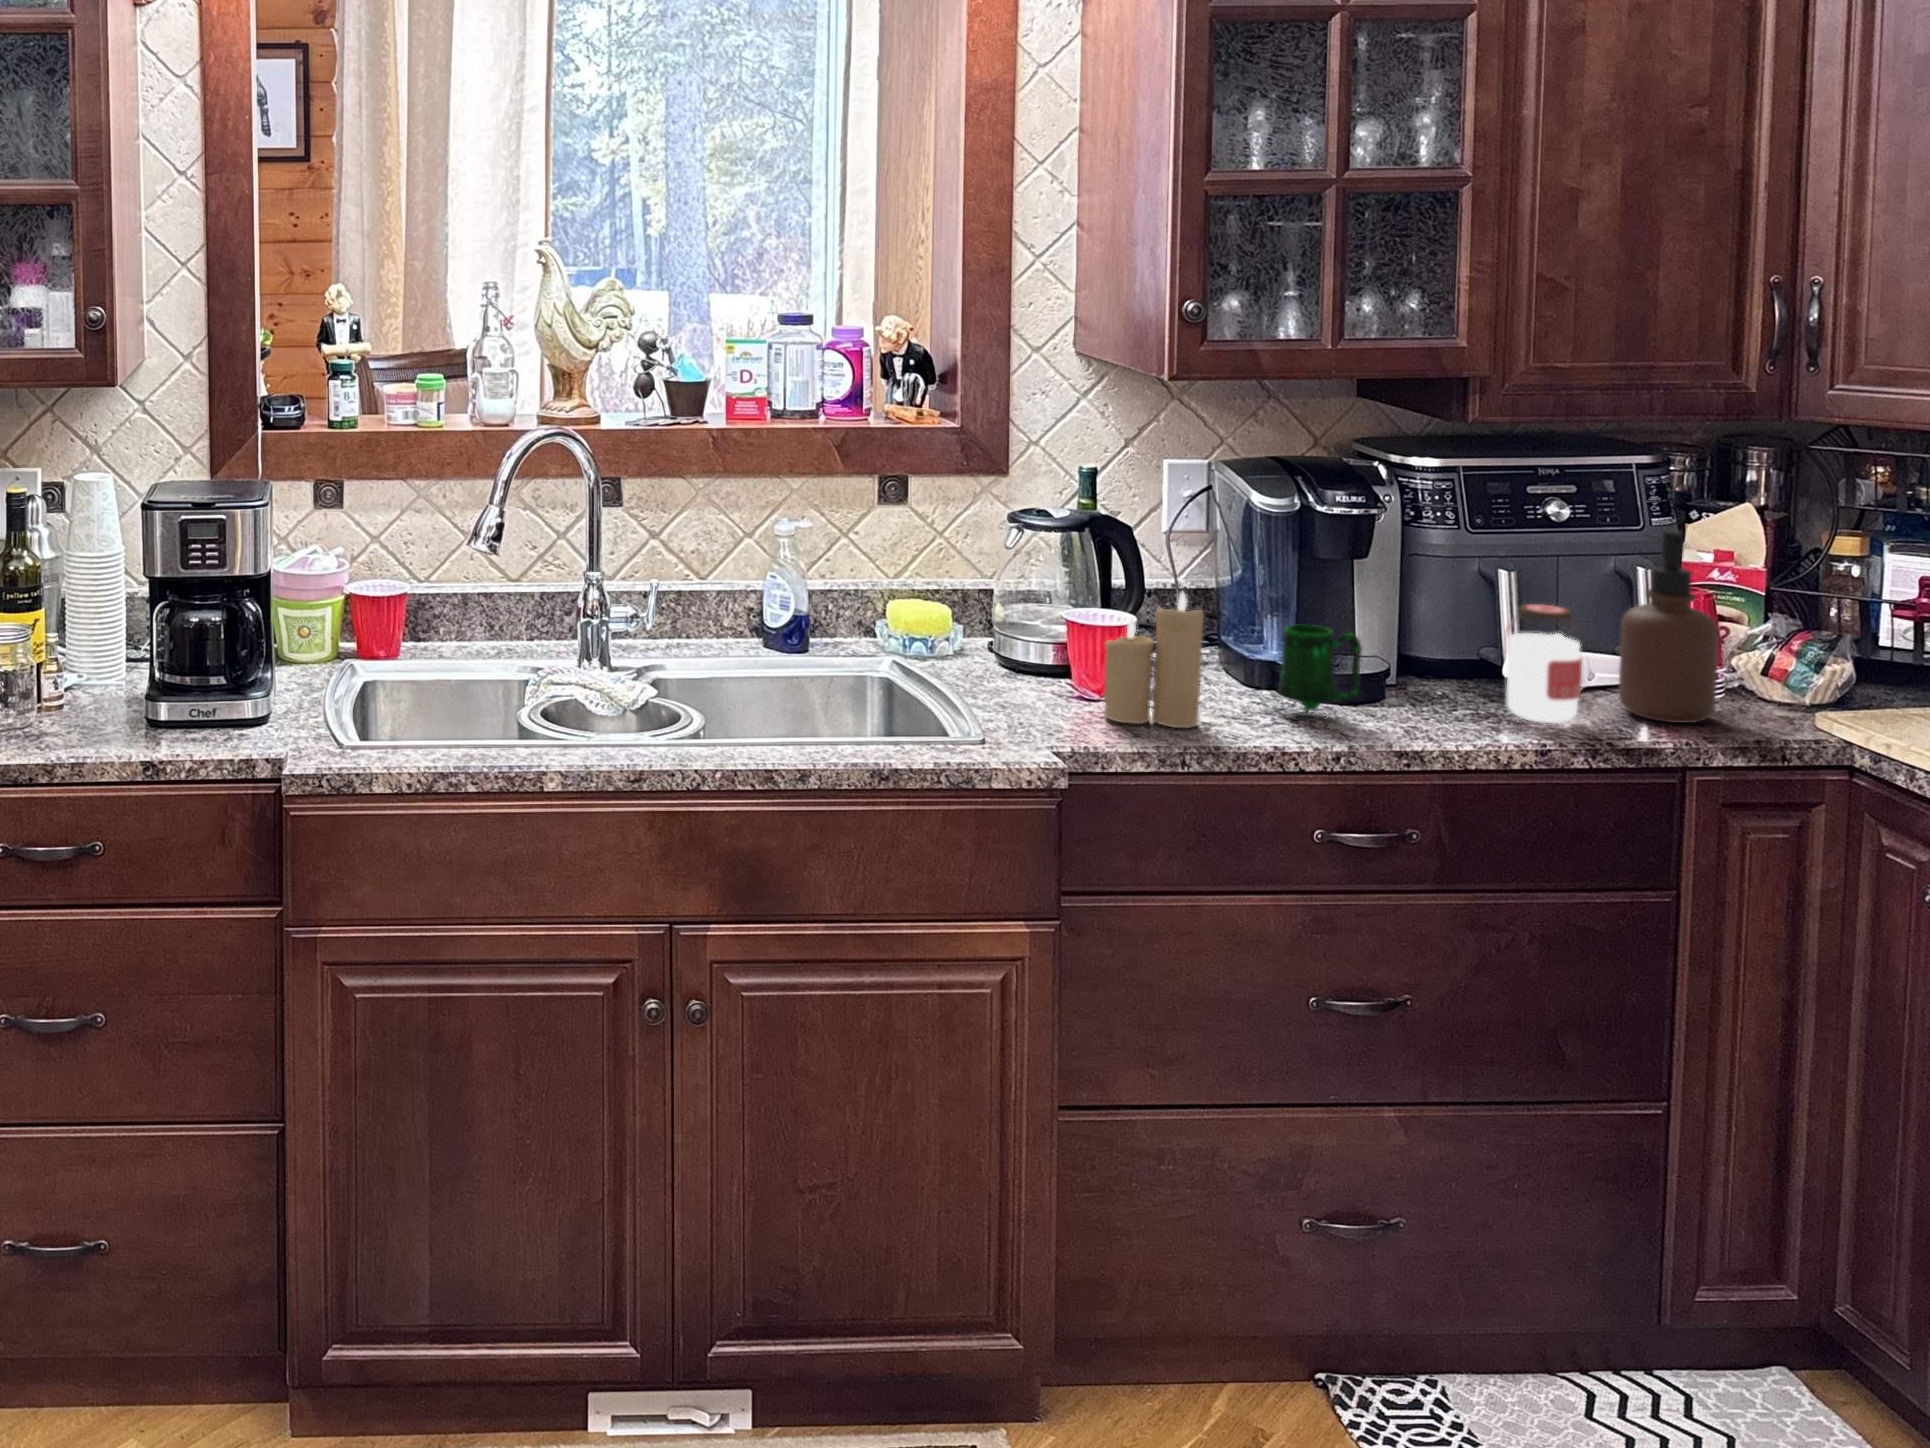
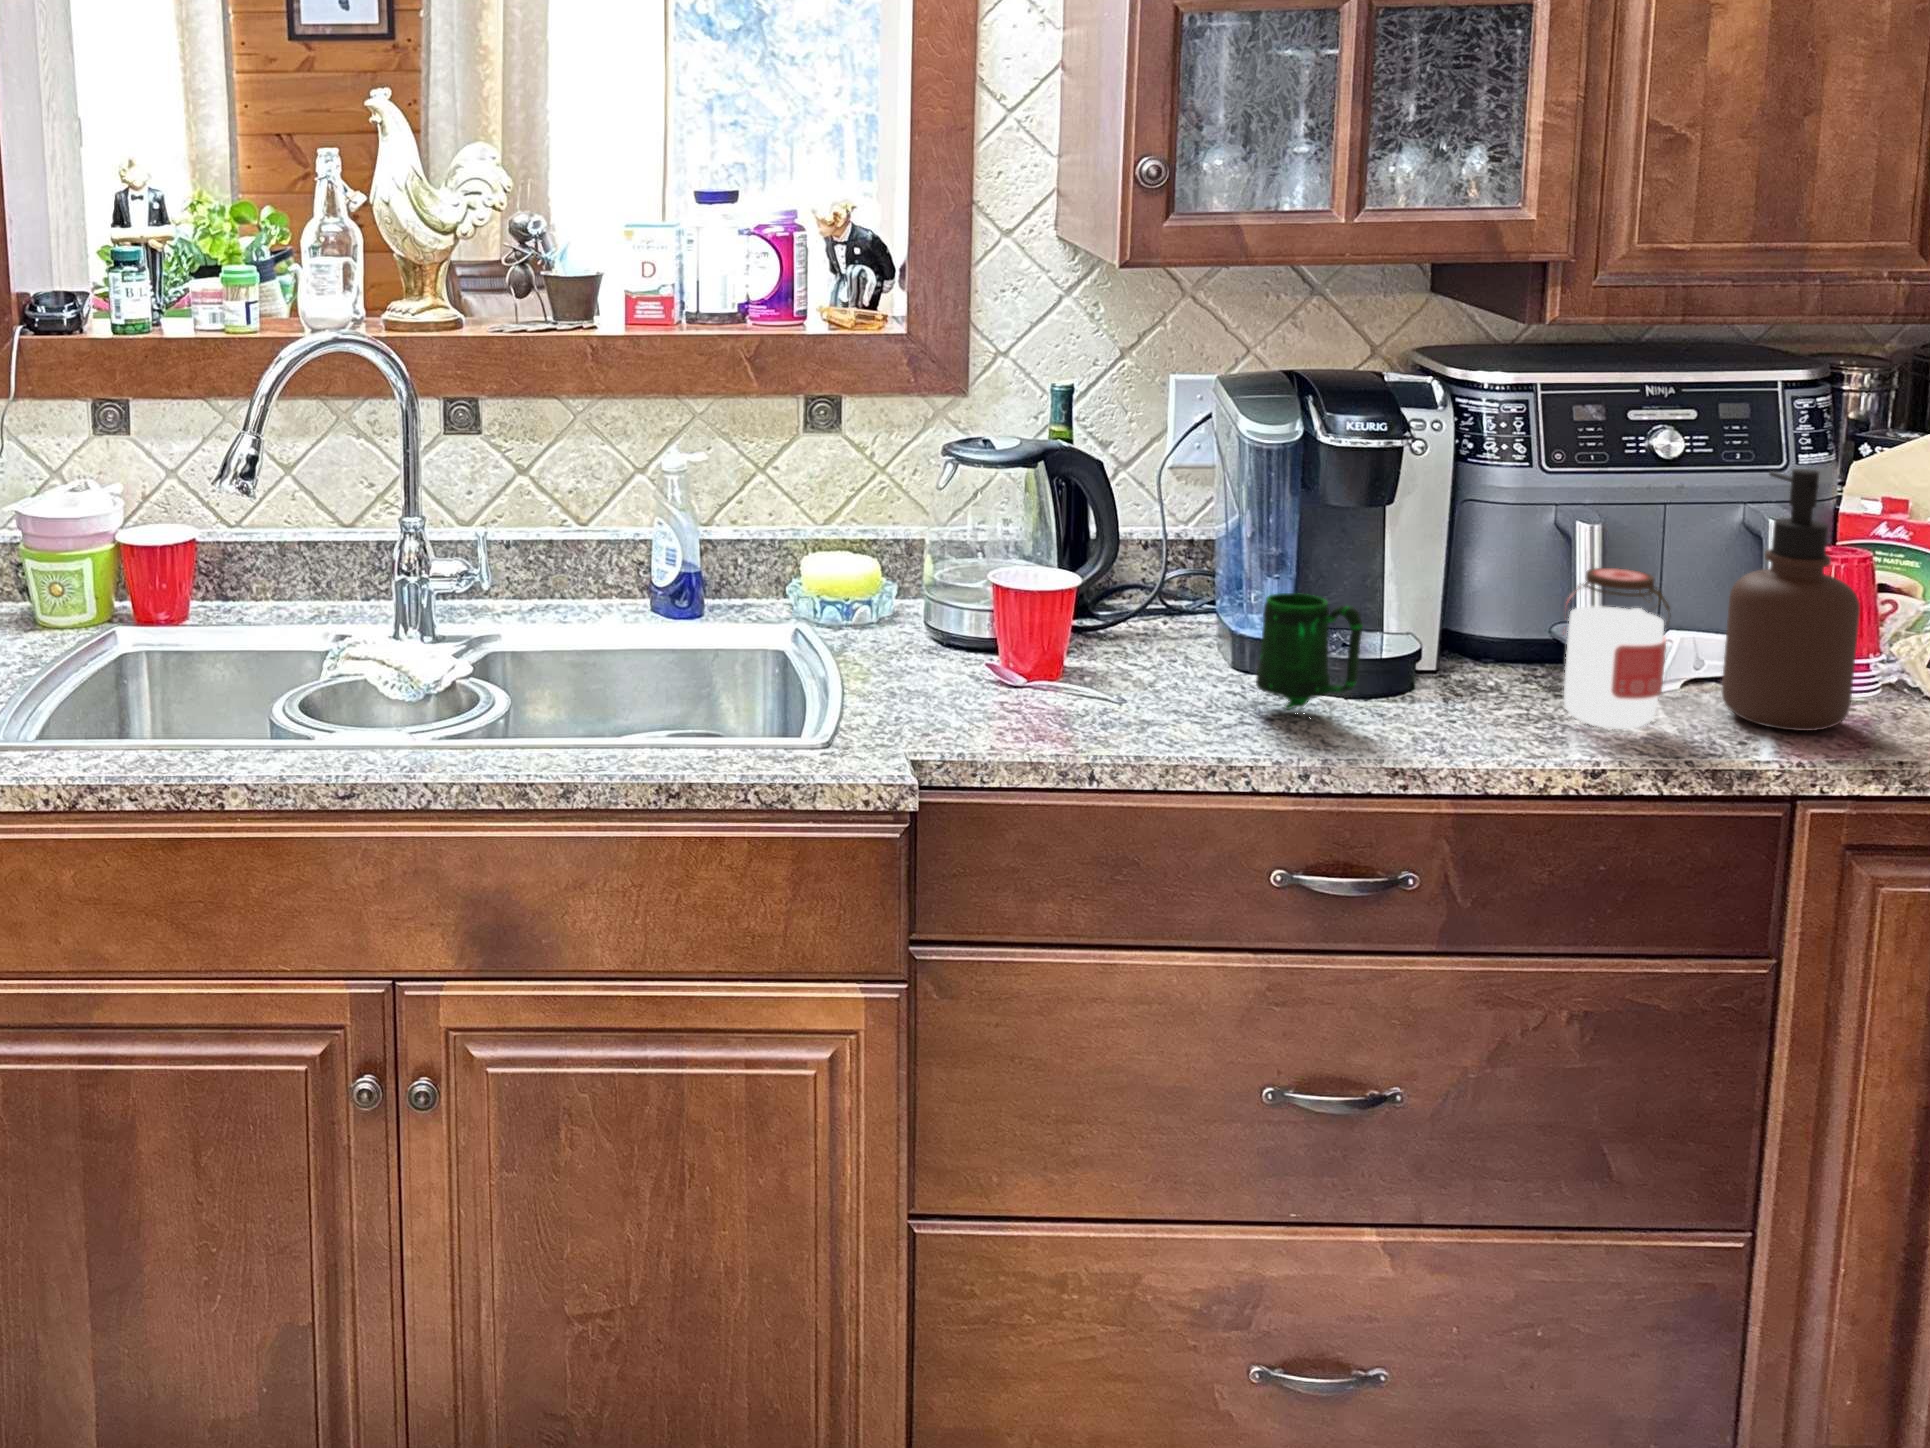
candle: present [1104,592,1204,728] -> none [1015,547,1147,730]

